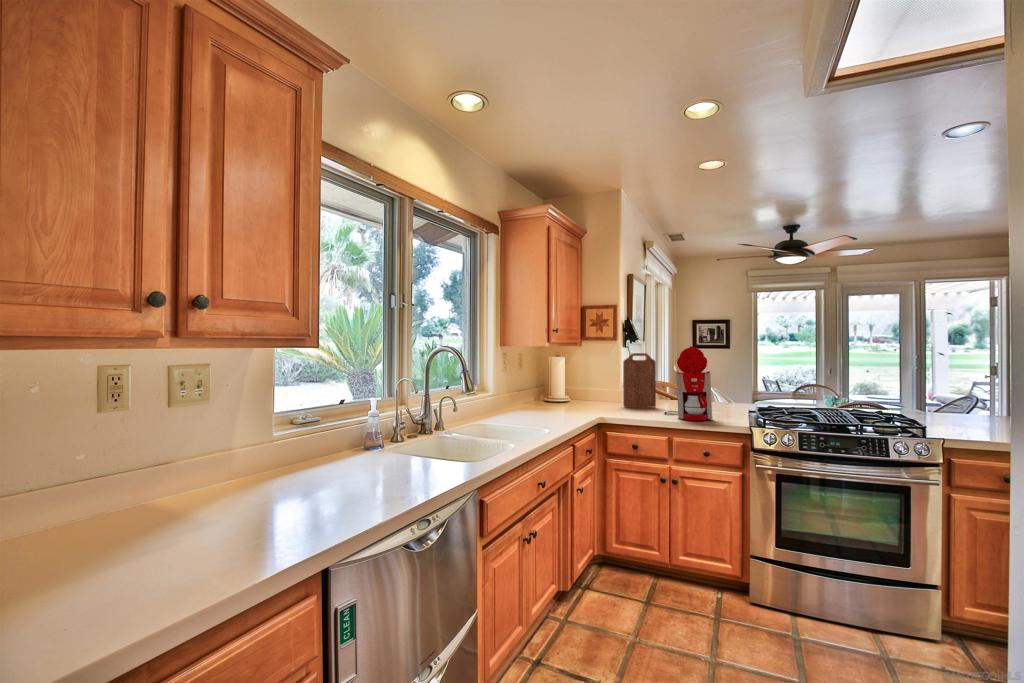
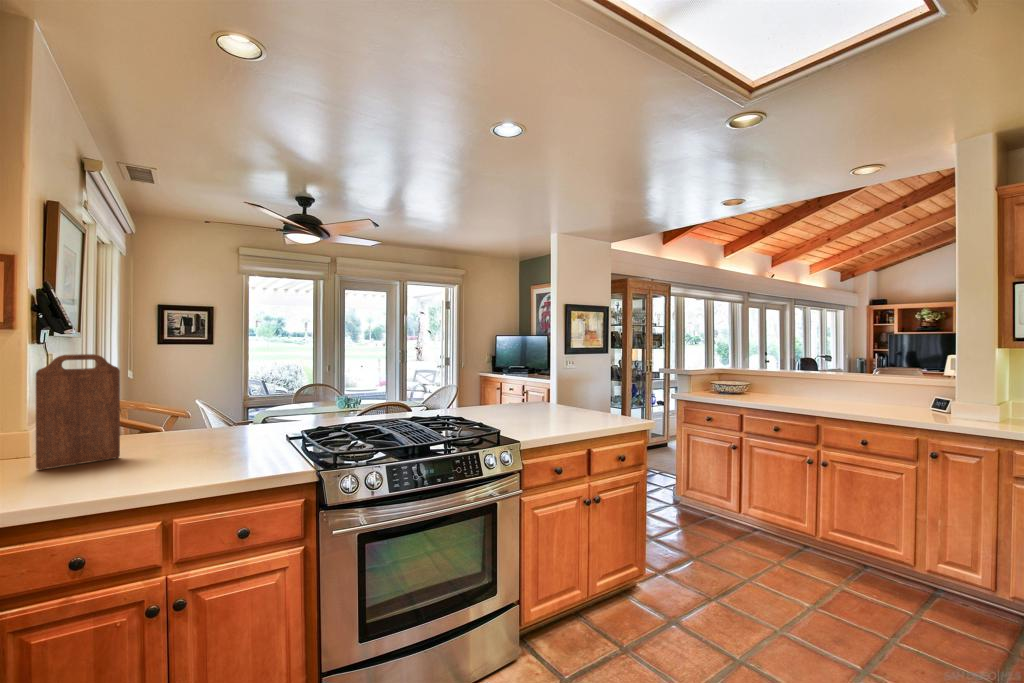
coffee maker: present [665,346,712,421] -> none [146,340,250,479]

